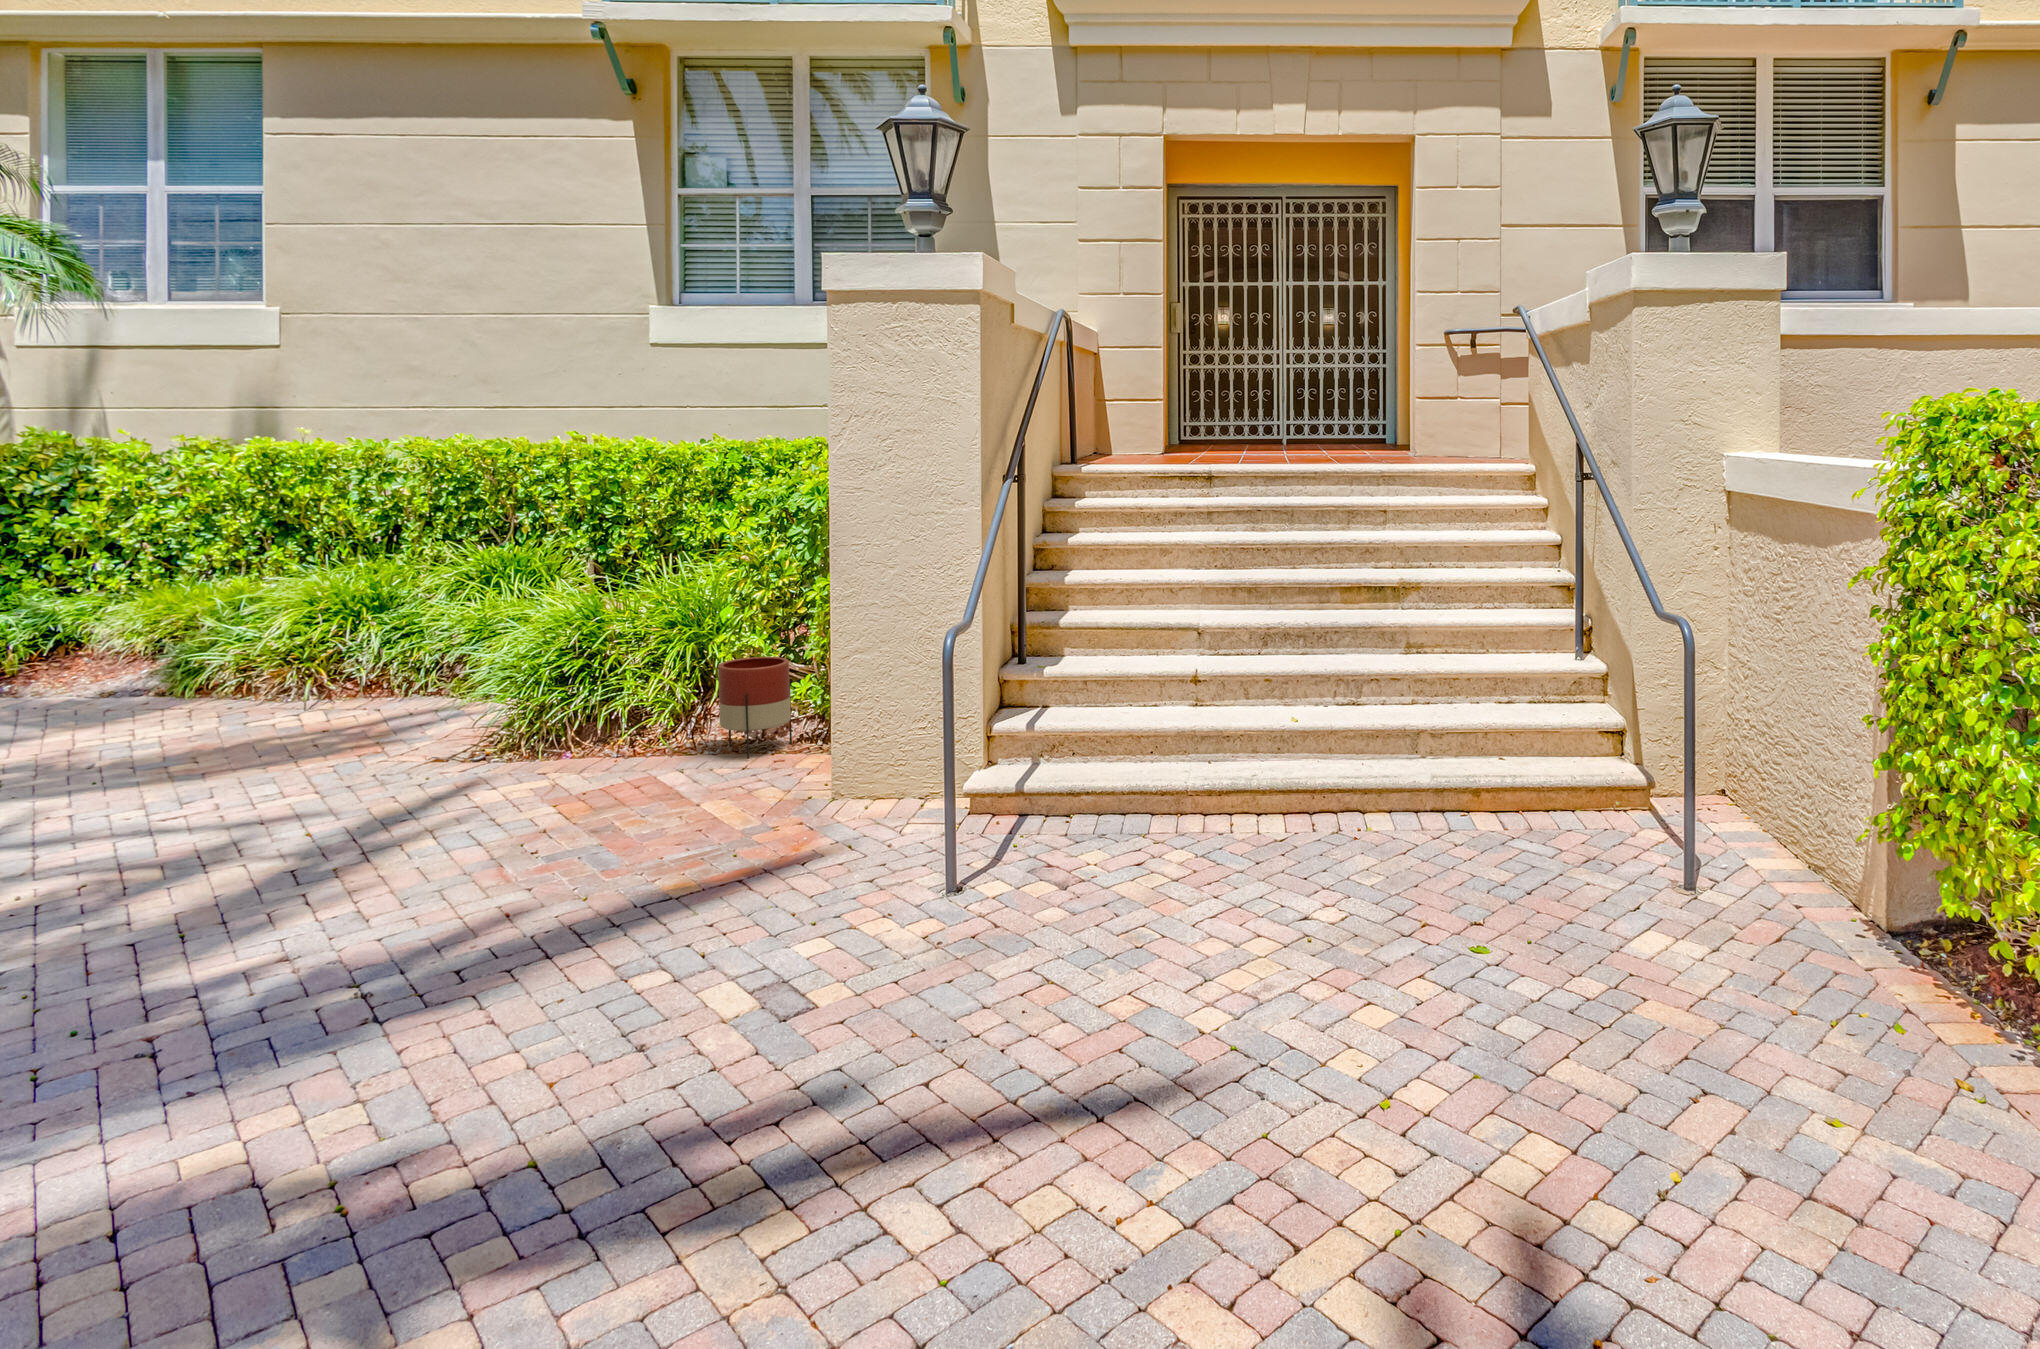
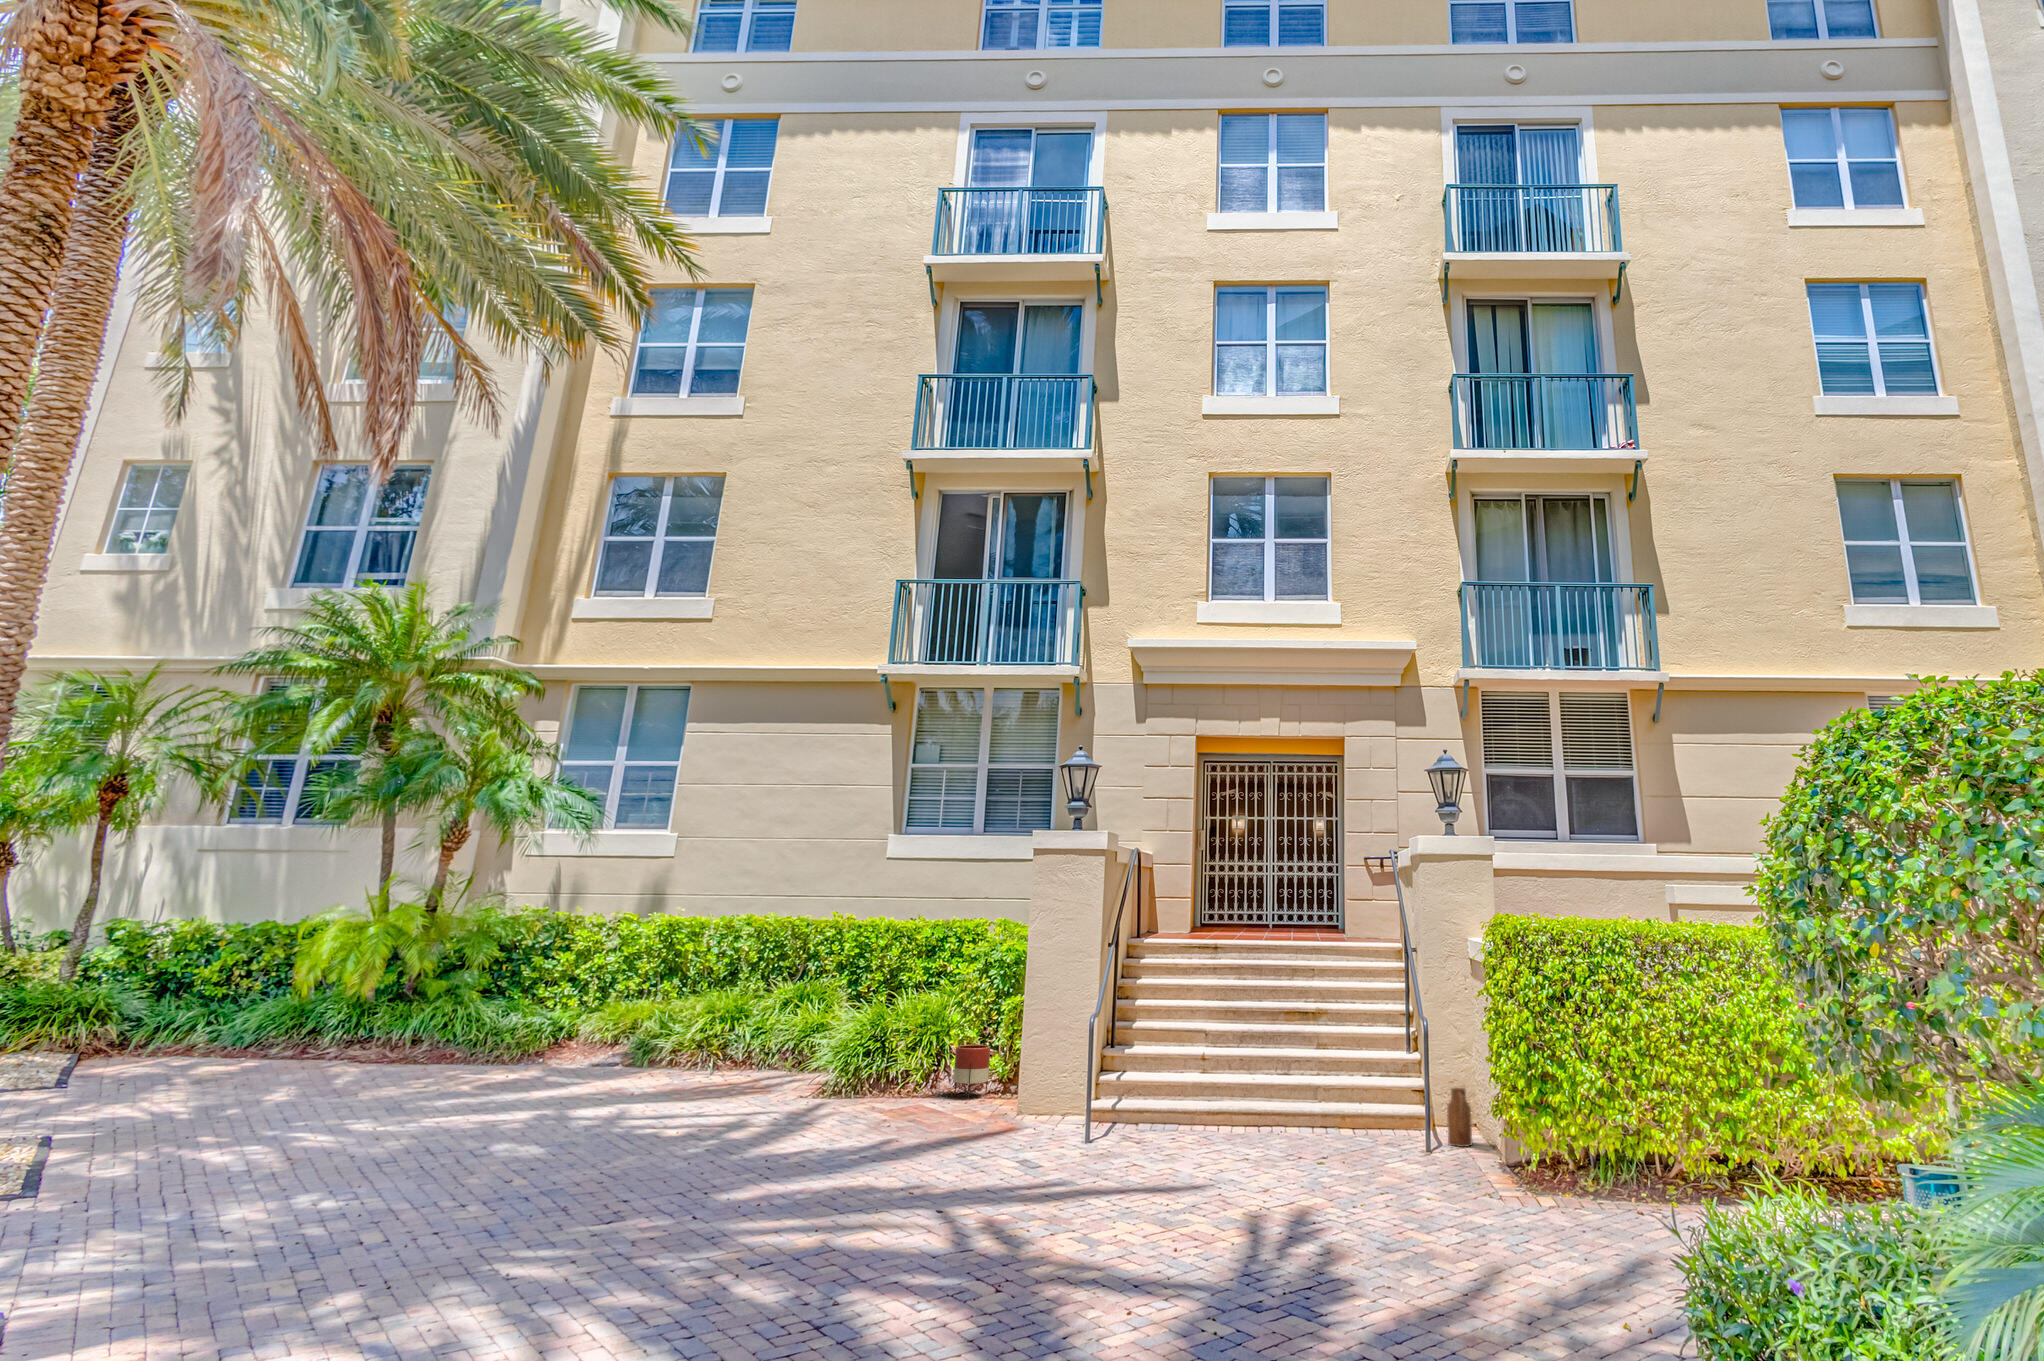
watering can: none [1750,756,1823,880] -> present [1447,1088,1472,1147]

